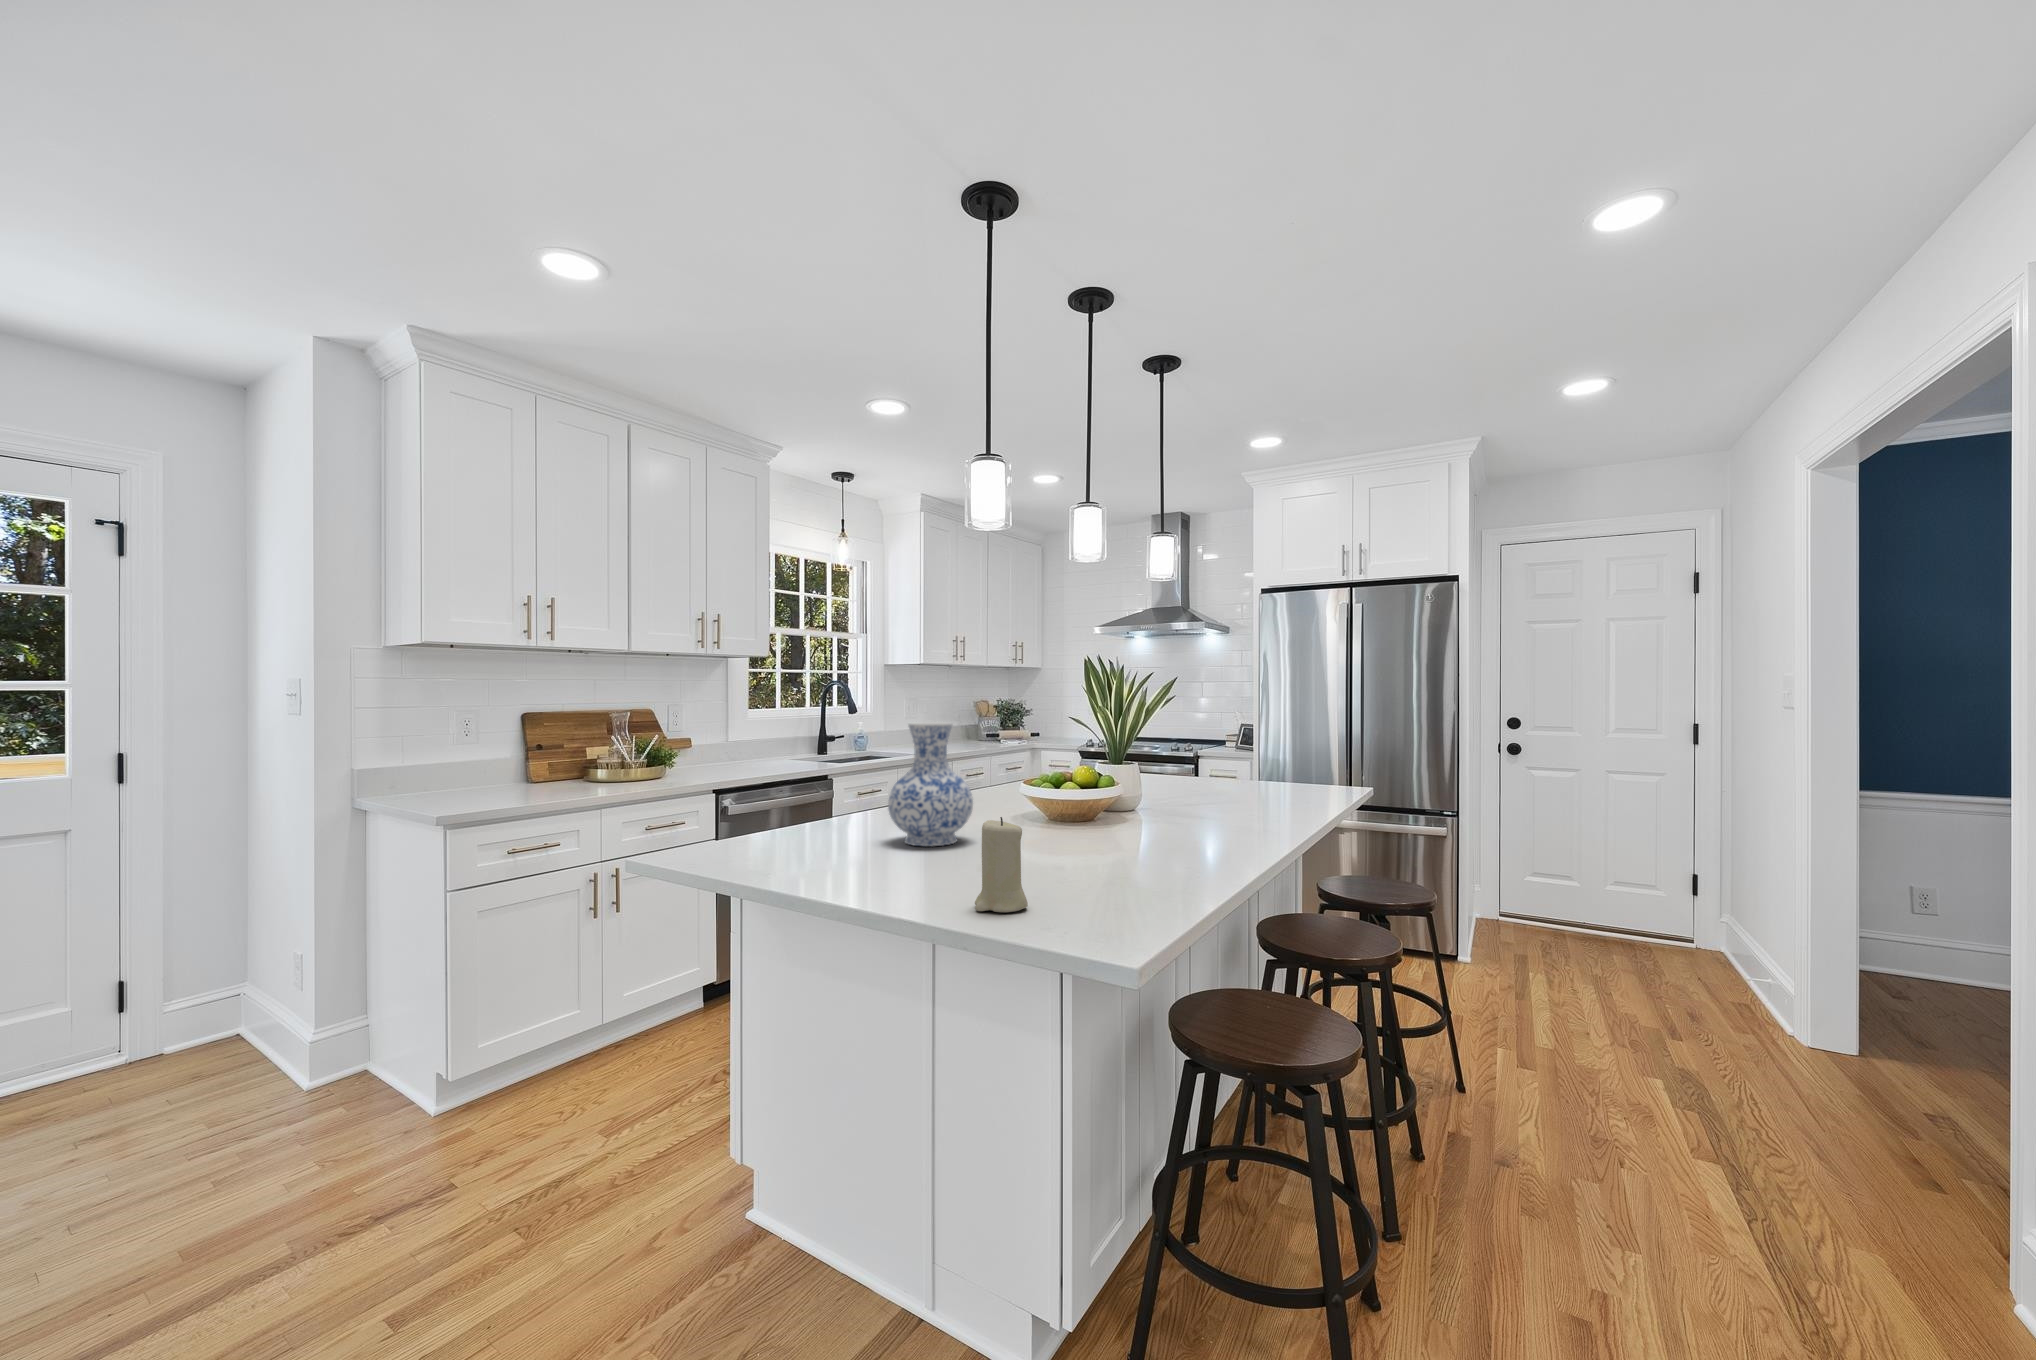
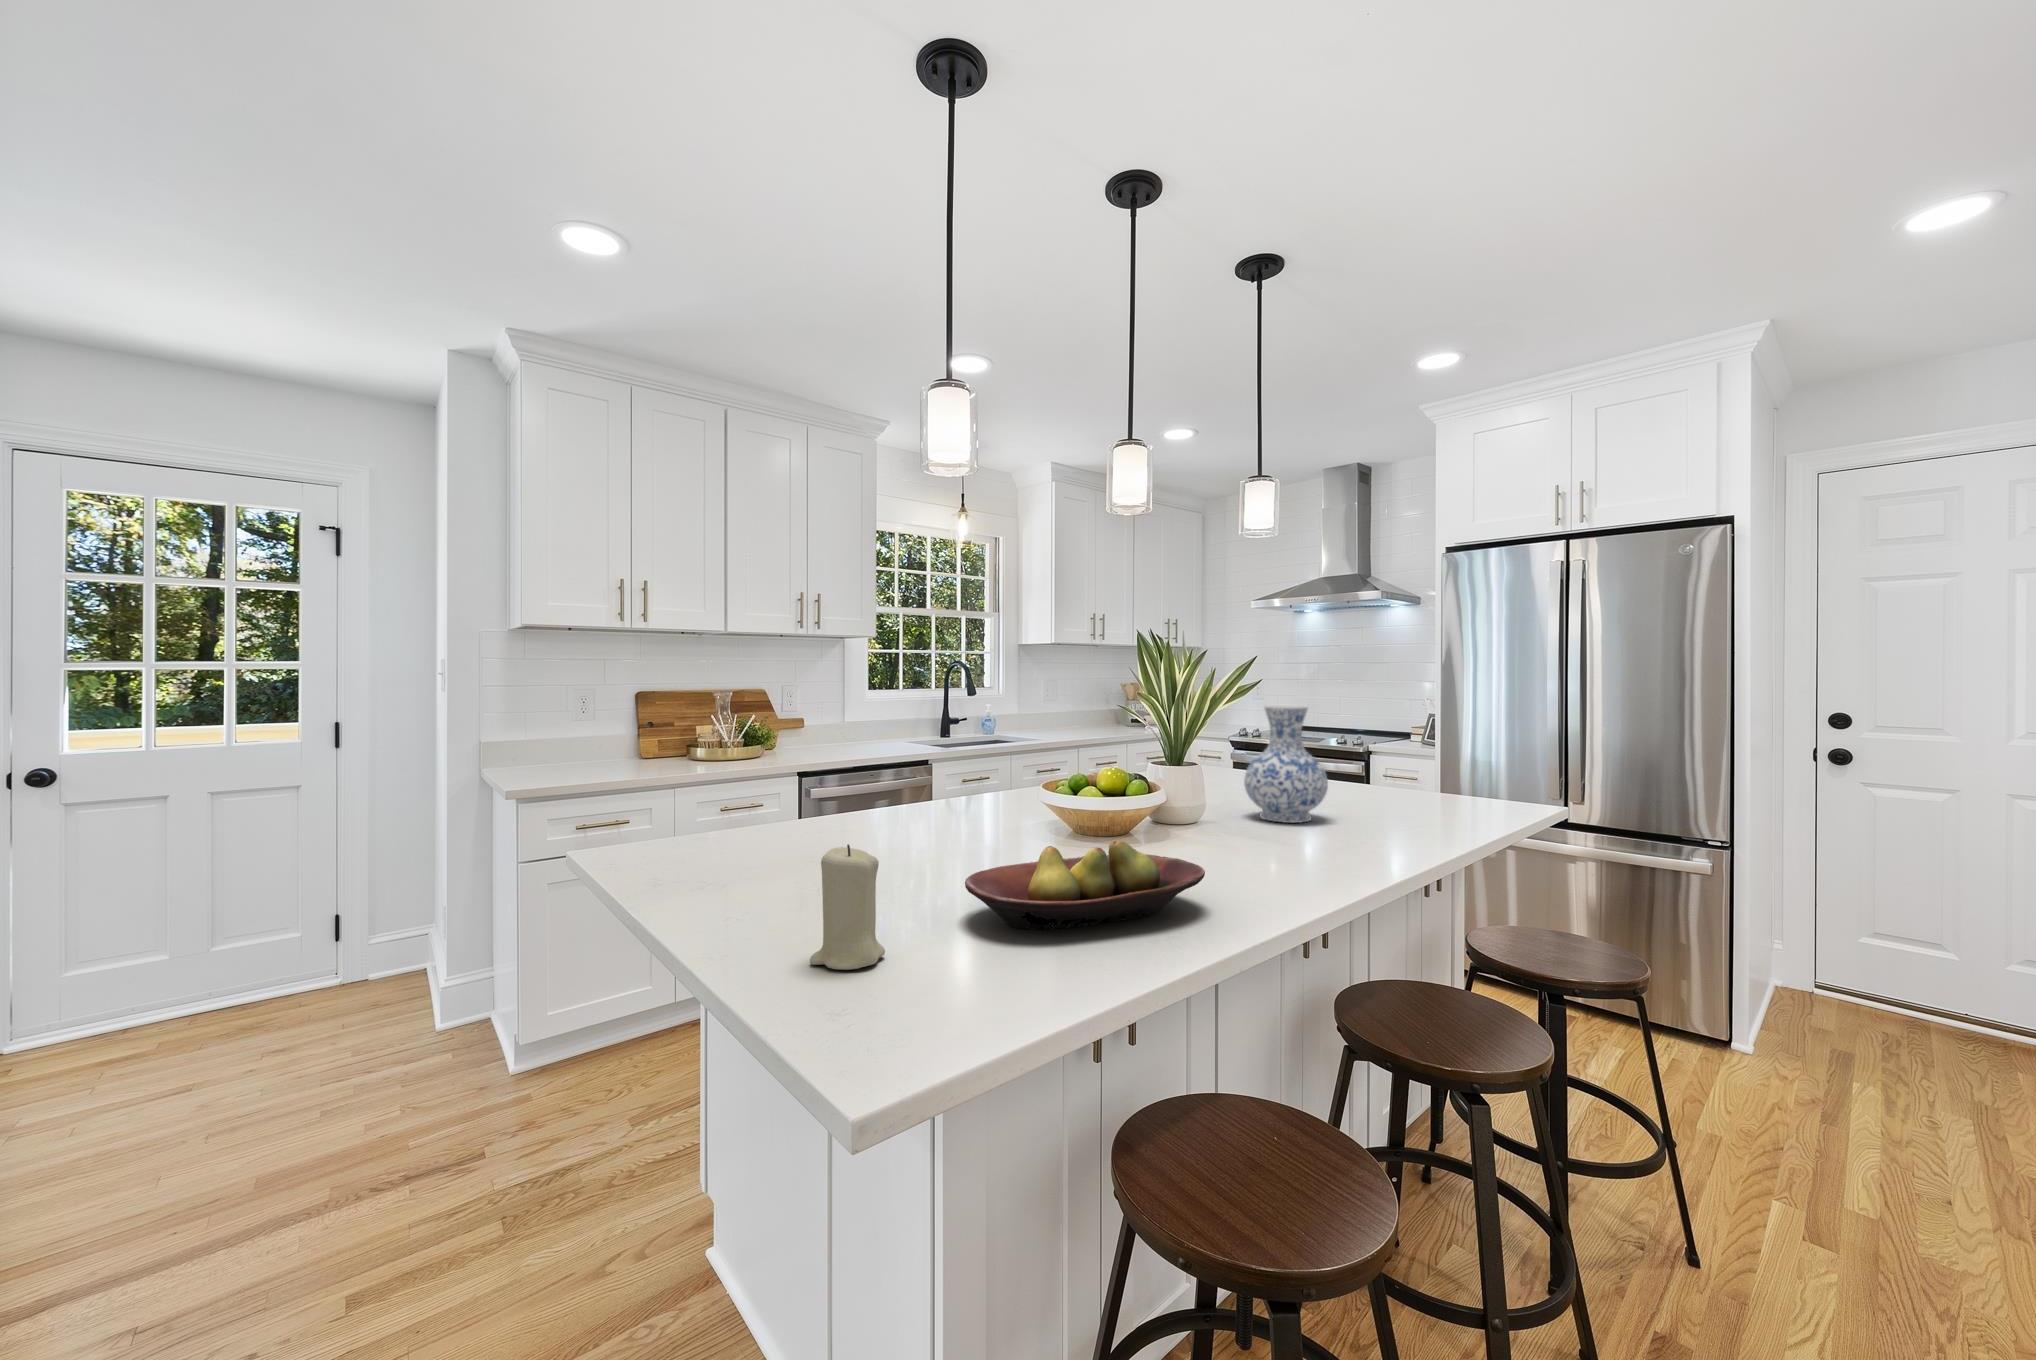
vase: present [888,722,973,847] -> present [1244,705,1328,823]
fruit bowl: none [1048,813,1214,881] -> present [965,840,1205,929]

